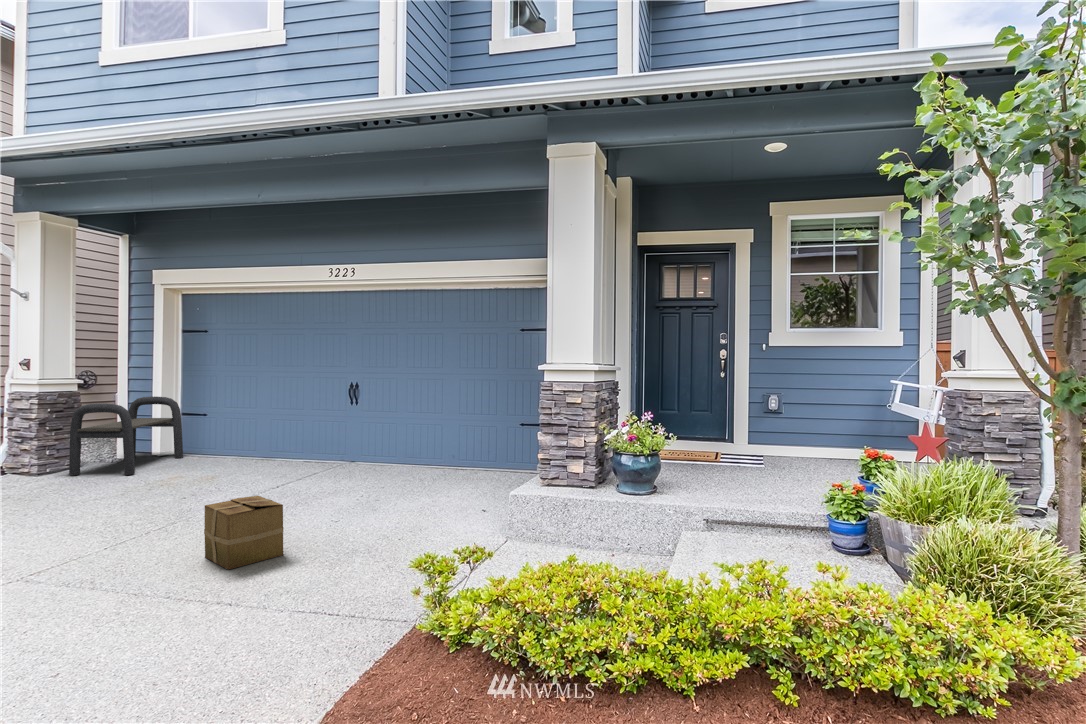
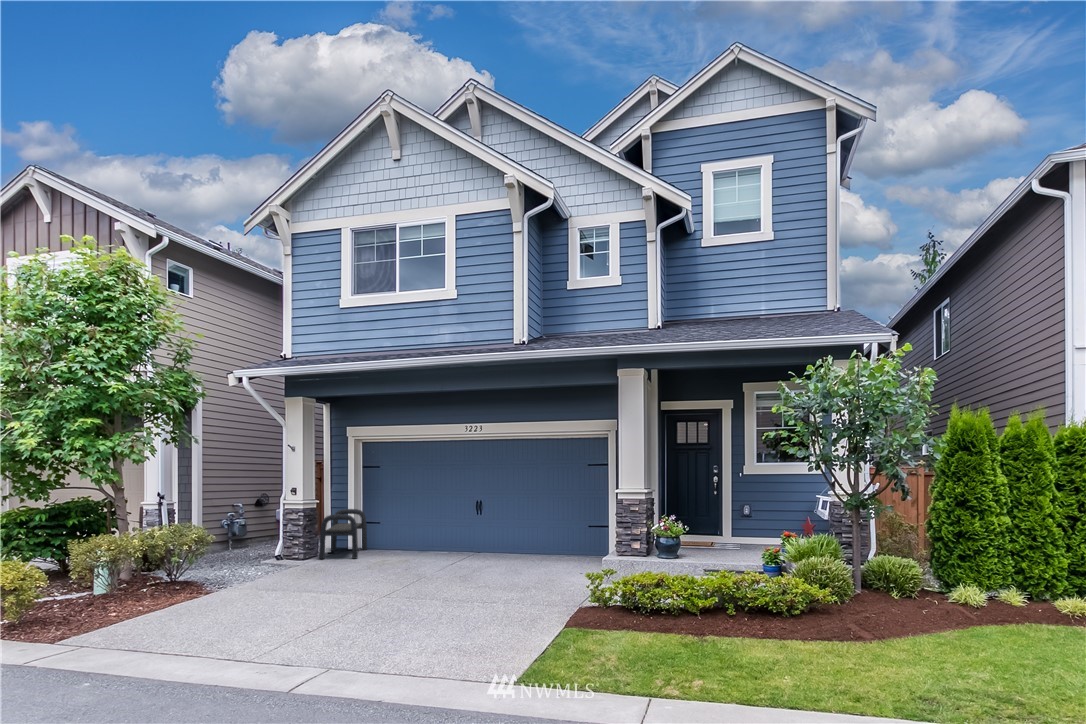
cardboard box: present [204,496,284,569] -> none [468,559,504,590]

